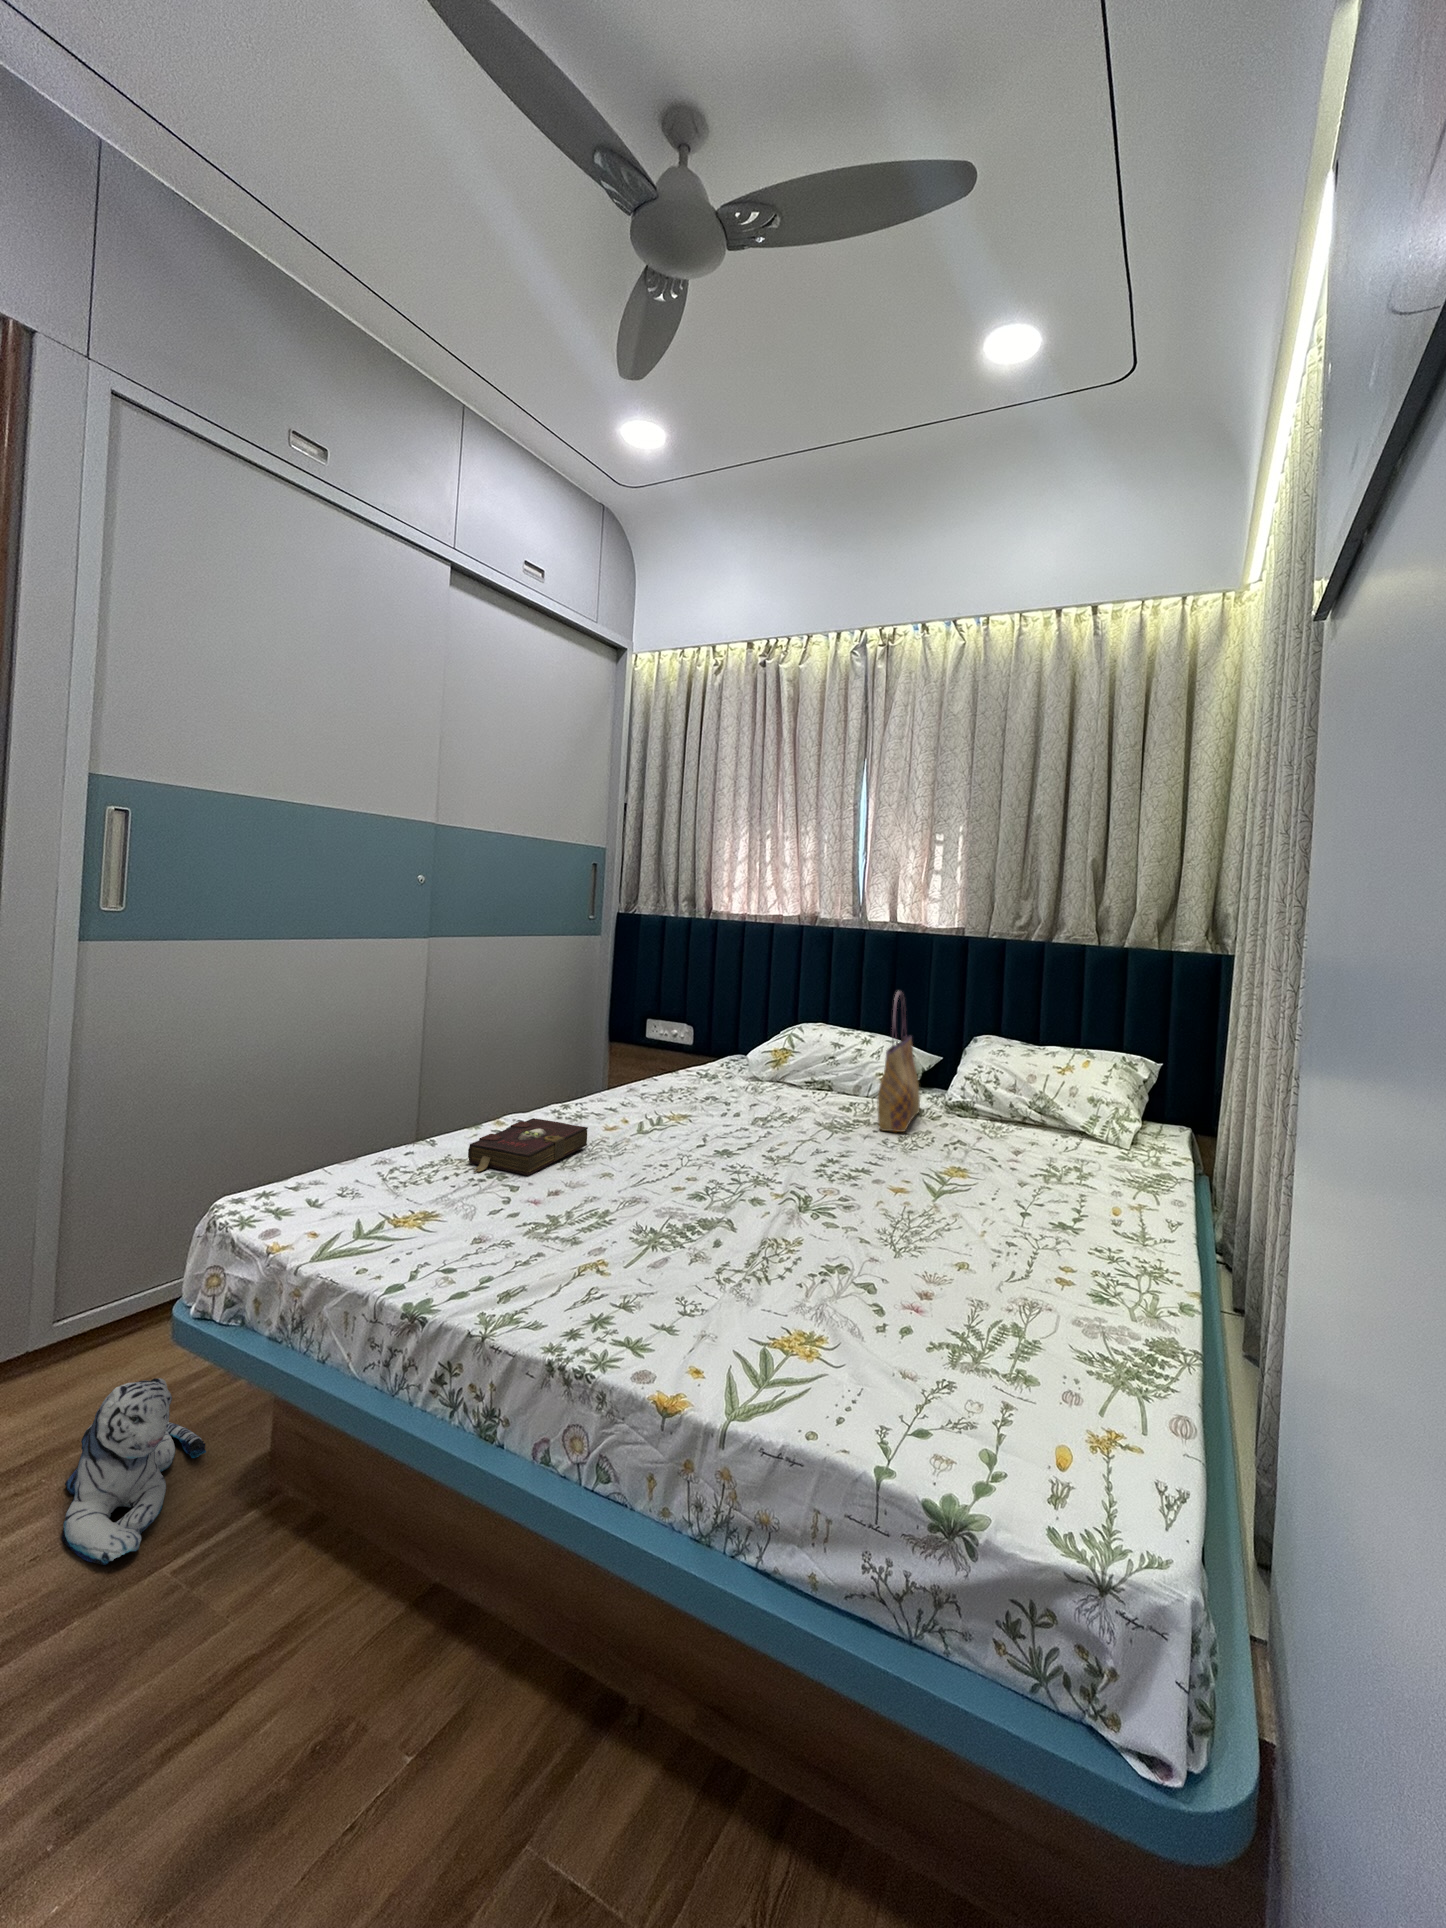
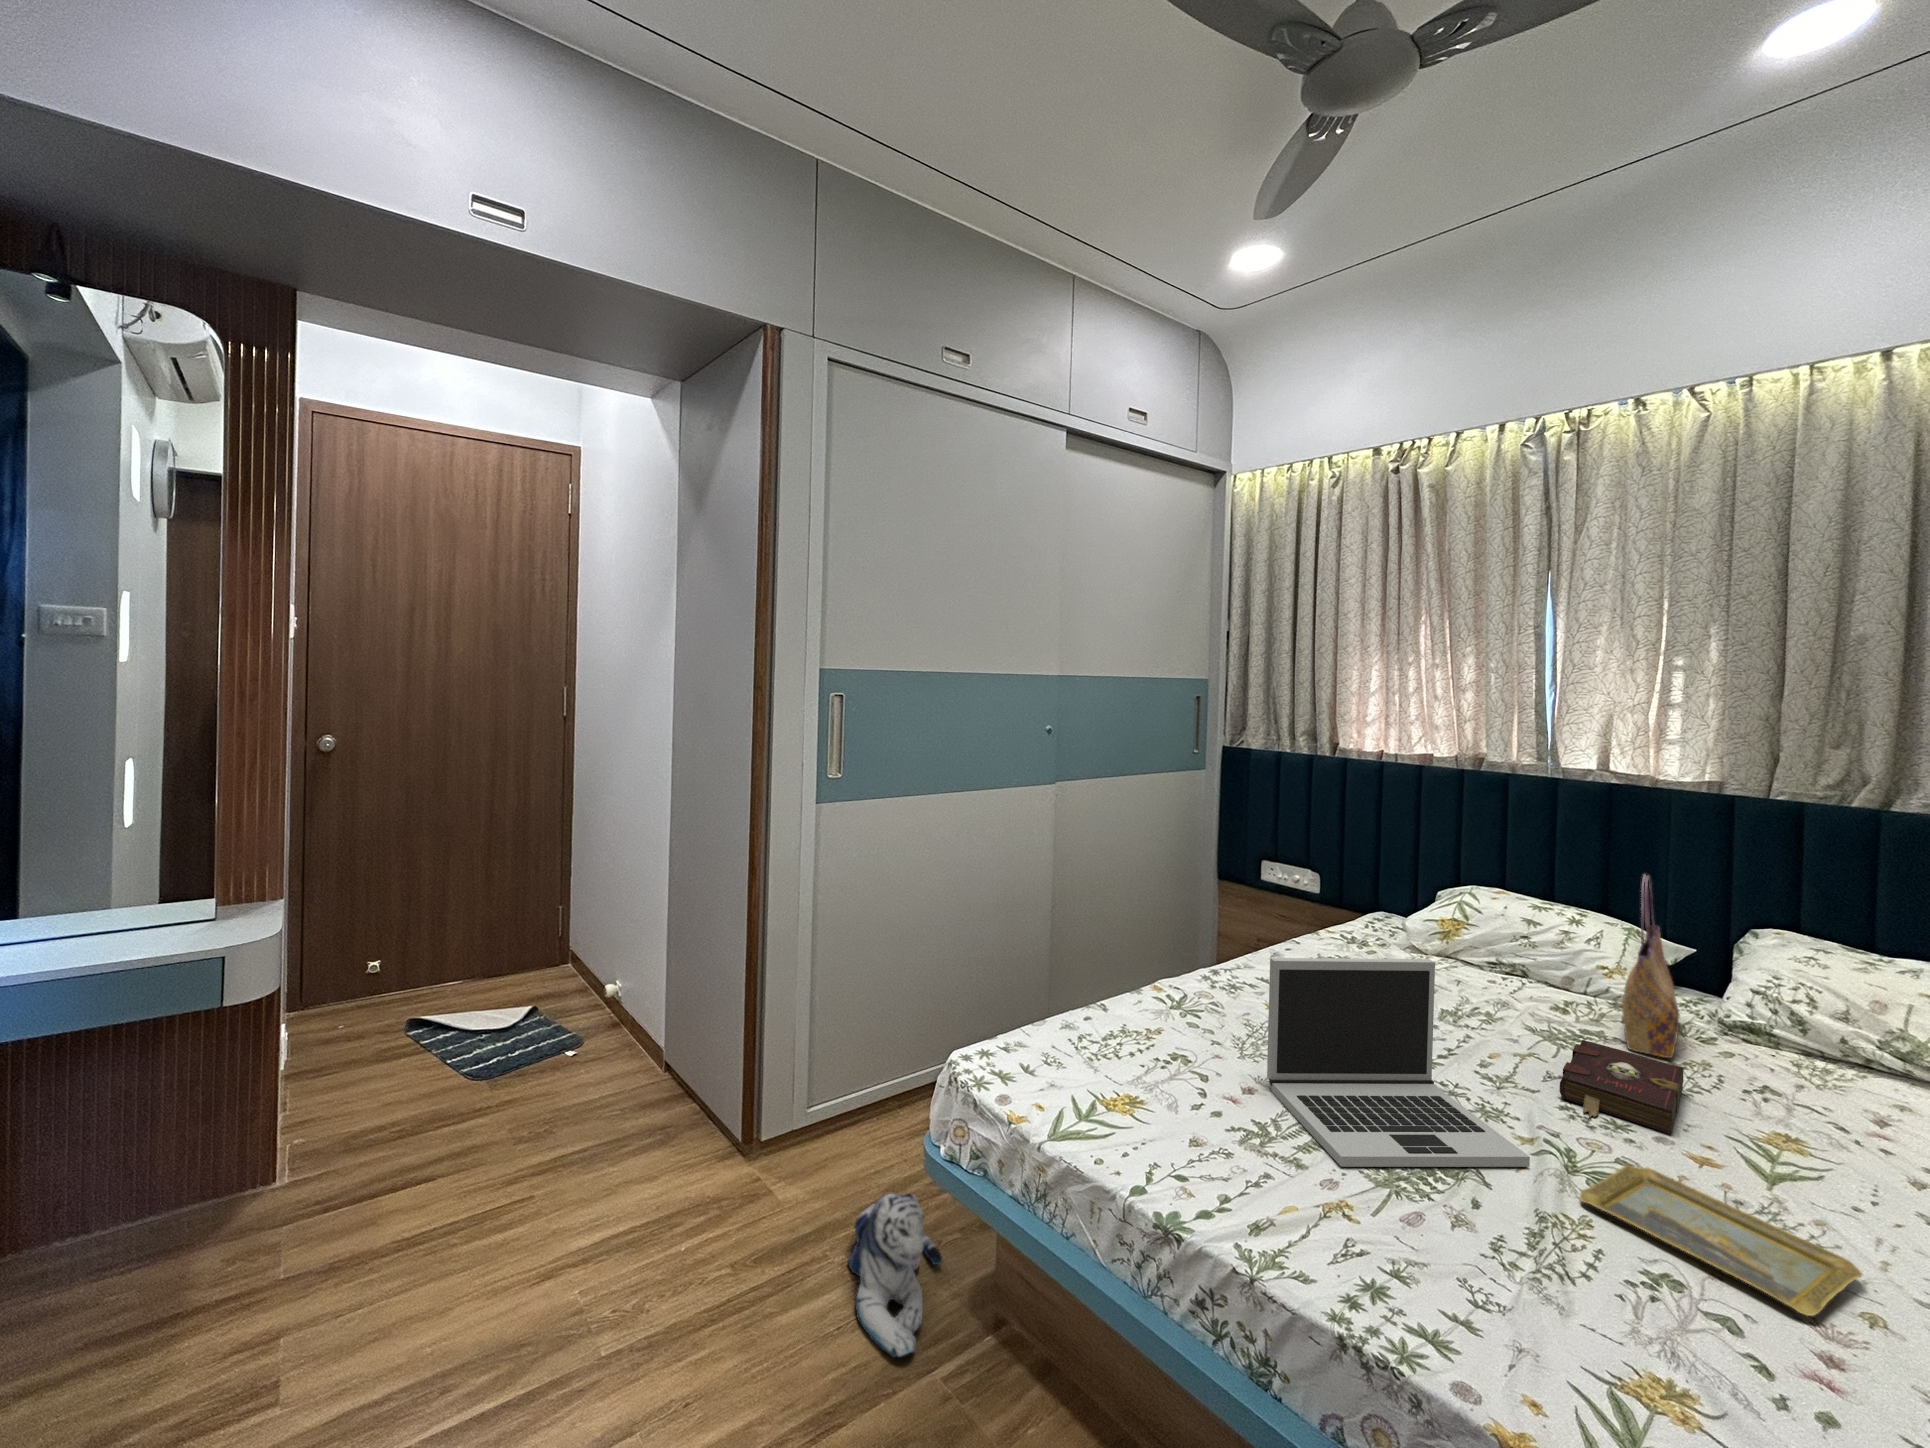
laptop: none [572,1057,770,1235] -> present [1267,958,1530,1167]
book: present [468,1118,588,1175] -> present [1560,1040,1684,1134]
tray: none [796,1197,957,1265] -> present [1580,1165,1862,1316]

